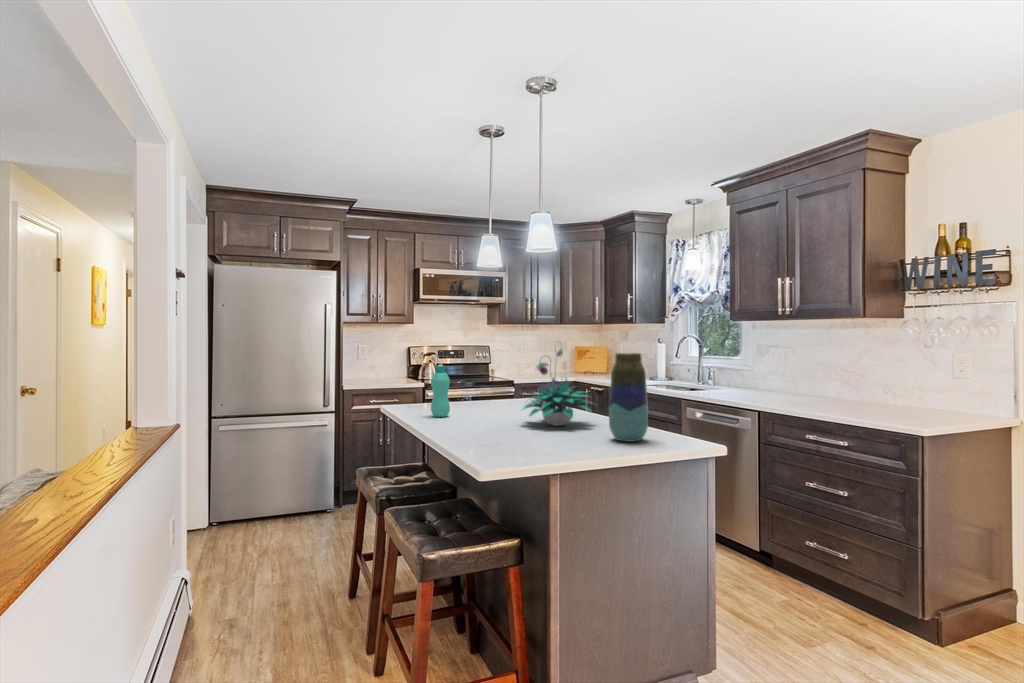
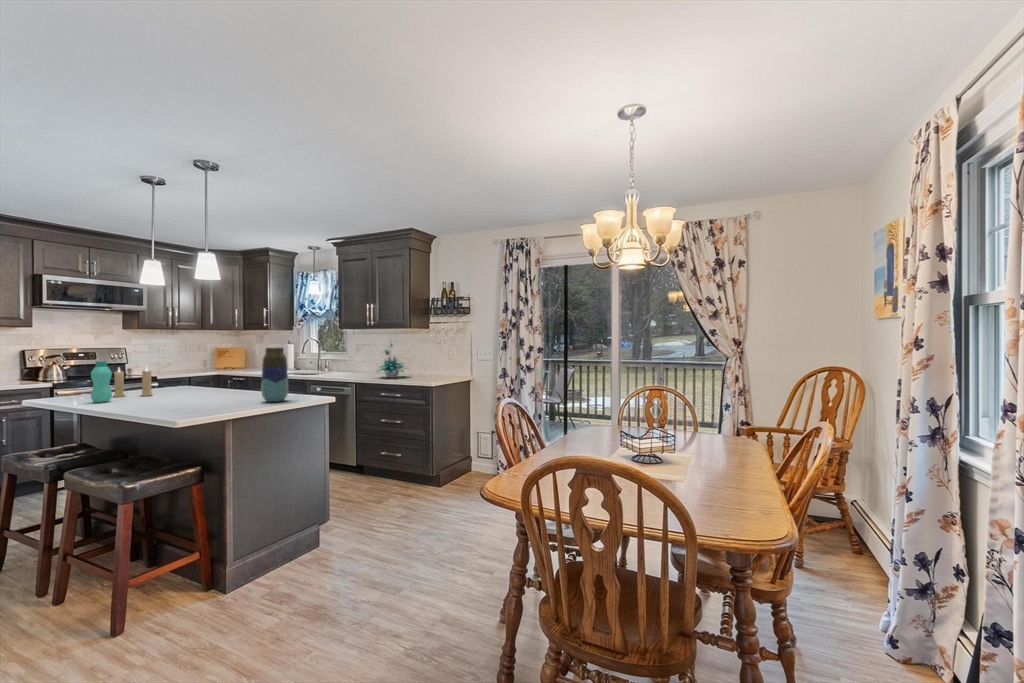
plant: present [523,349,591,426] -> present [378,344,404,378]
candle: none [455,372,492,411] -> present [114,367,152,397]

